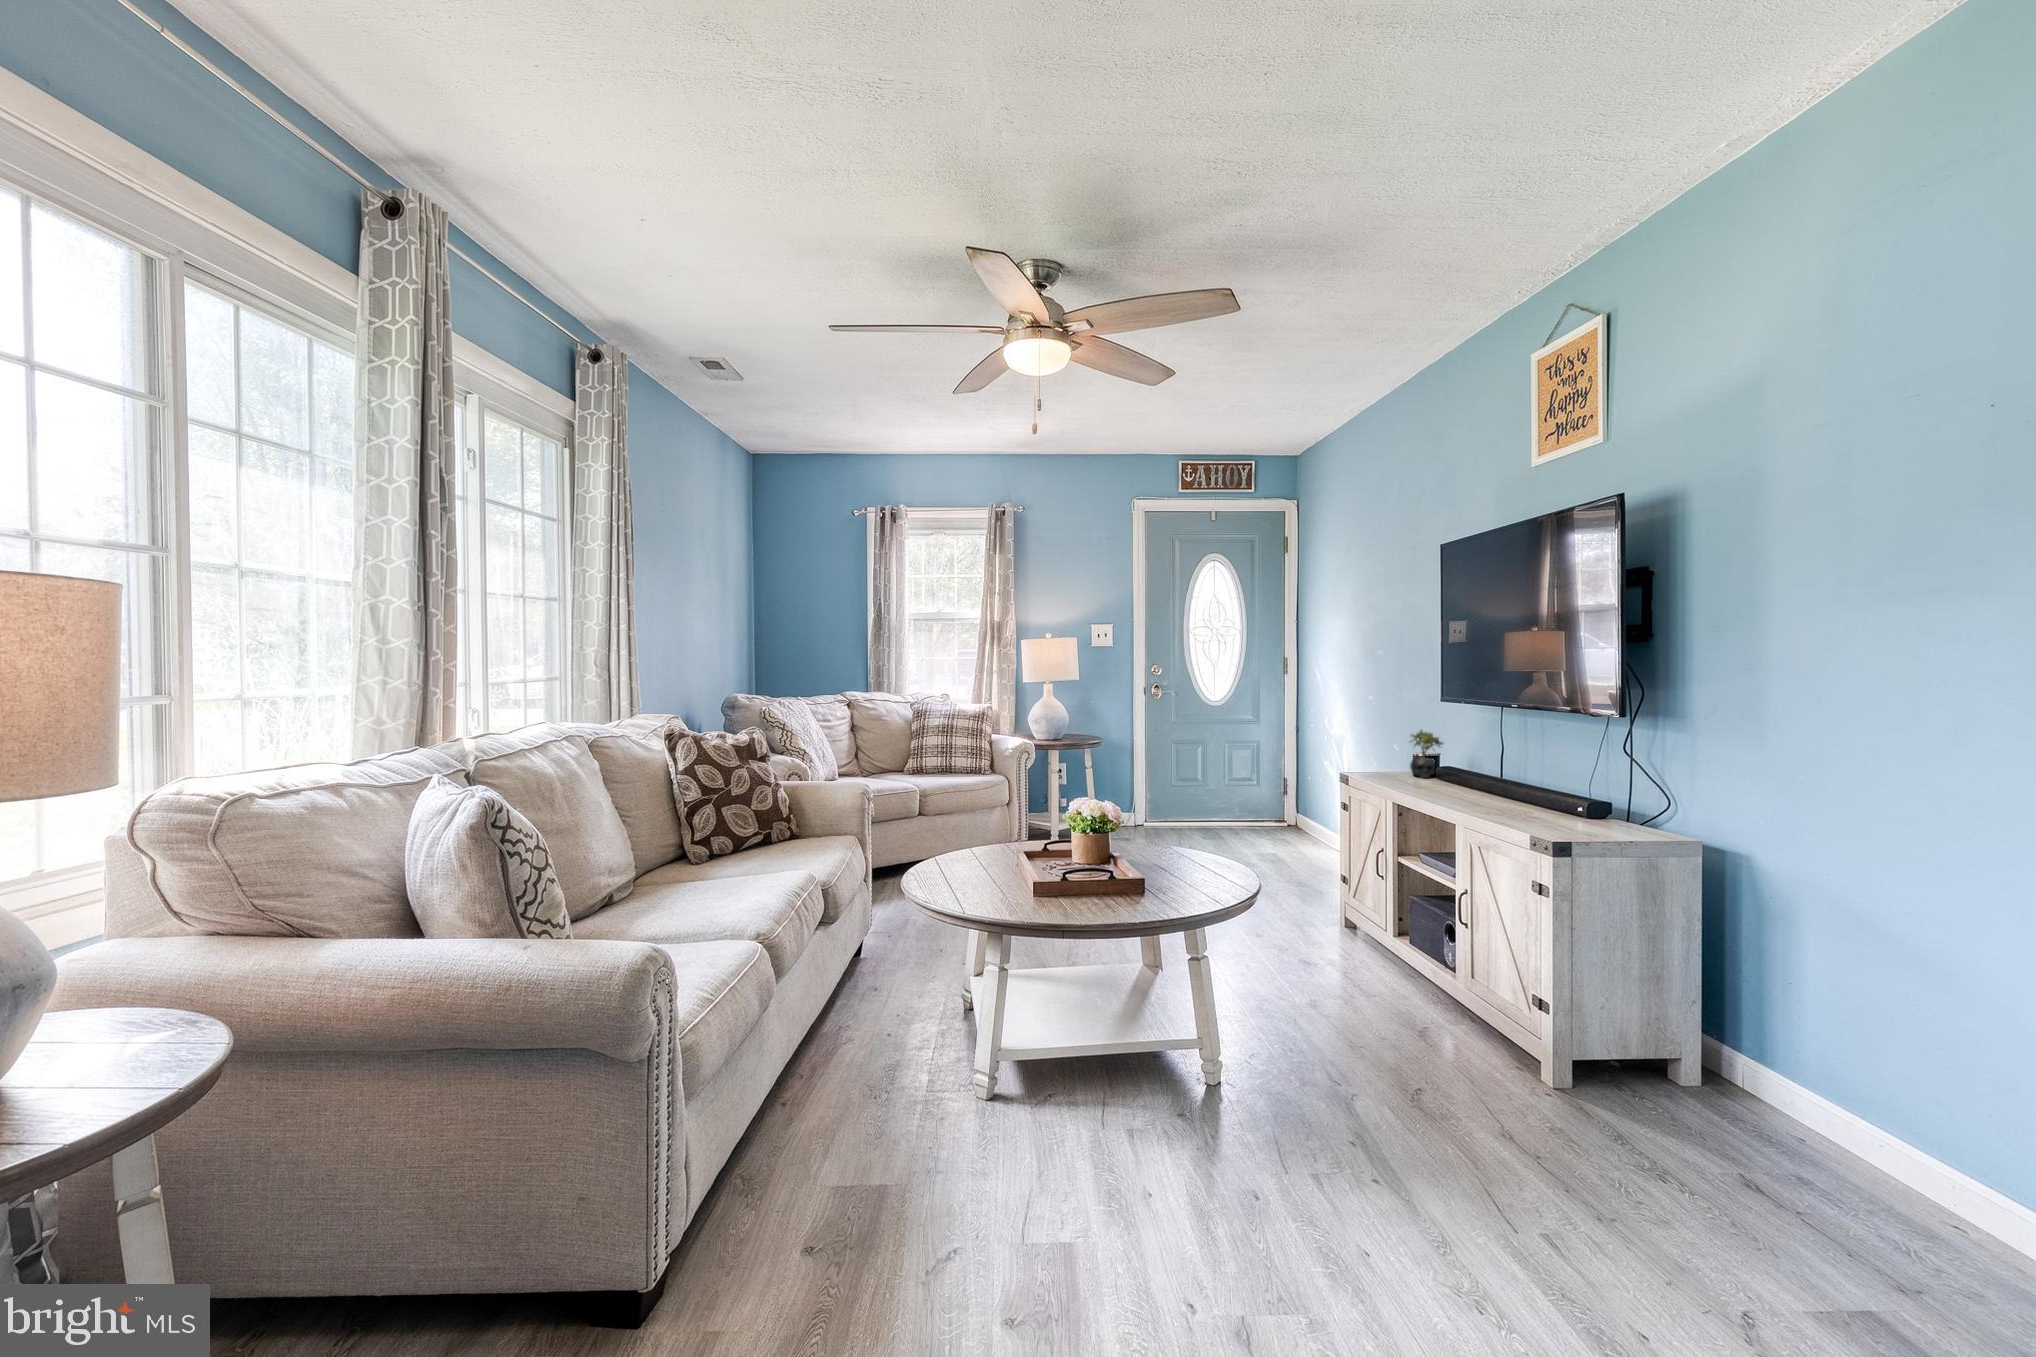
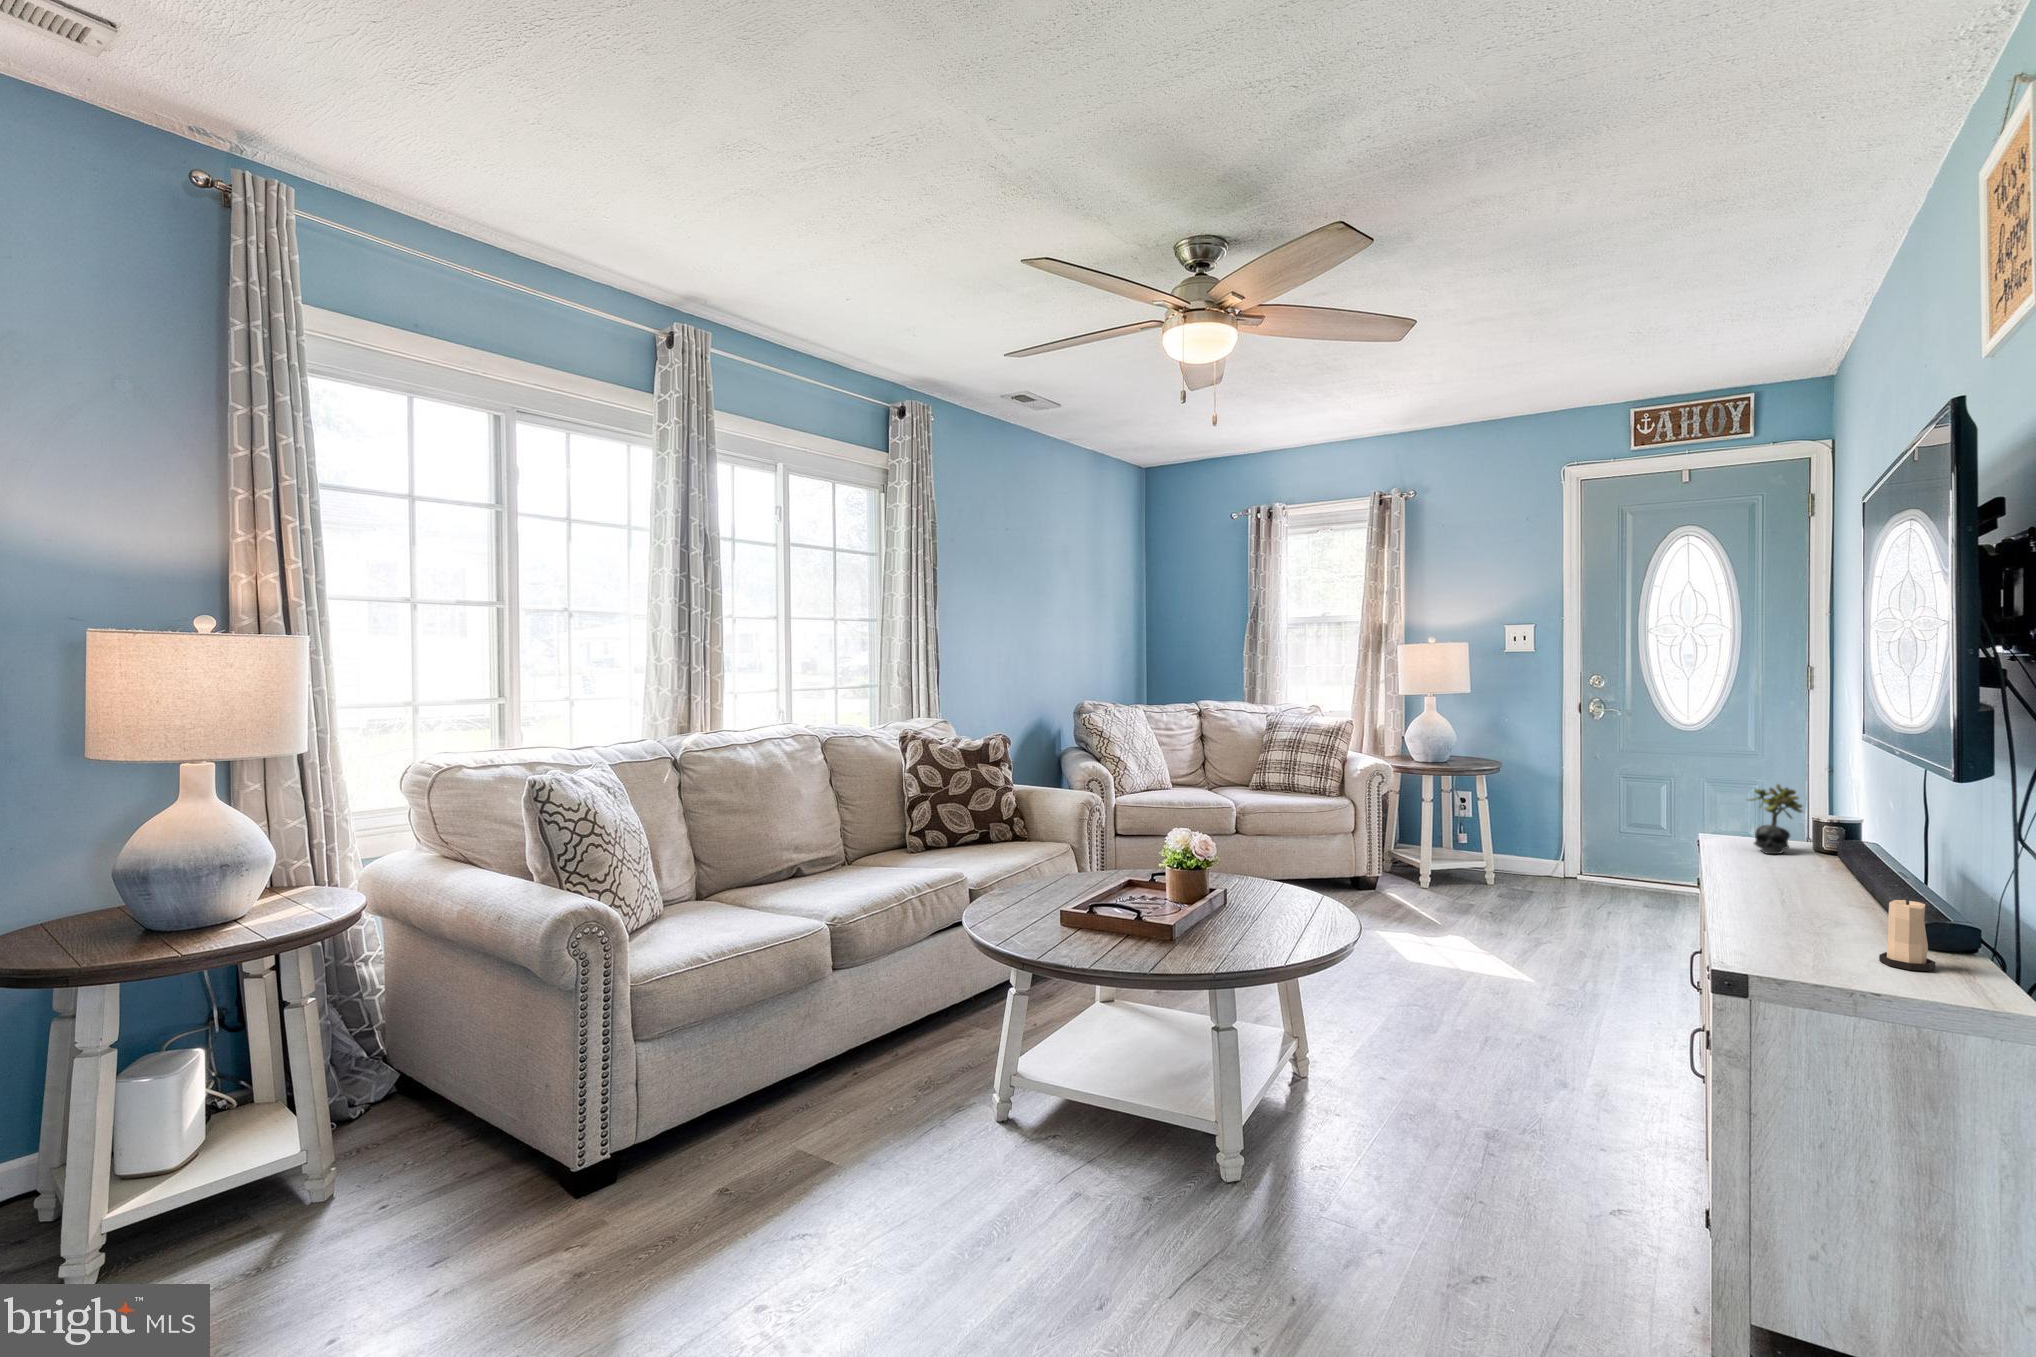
candle: none [1635,785,1667,832] -> present [1879,896,1935,971]

